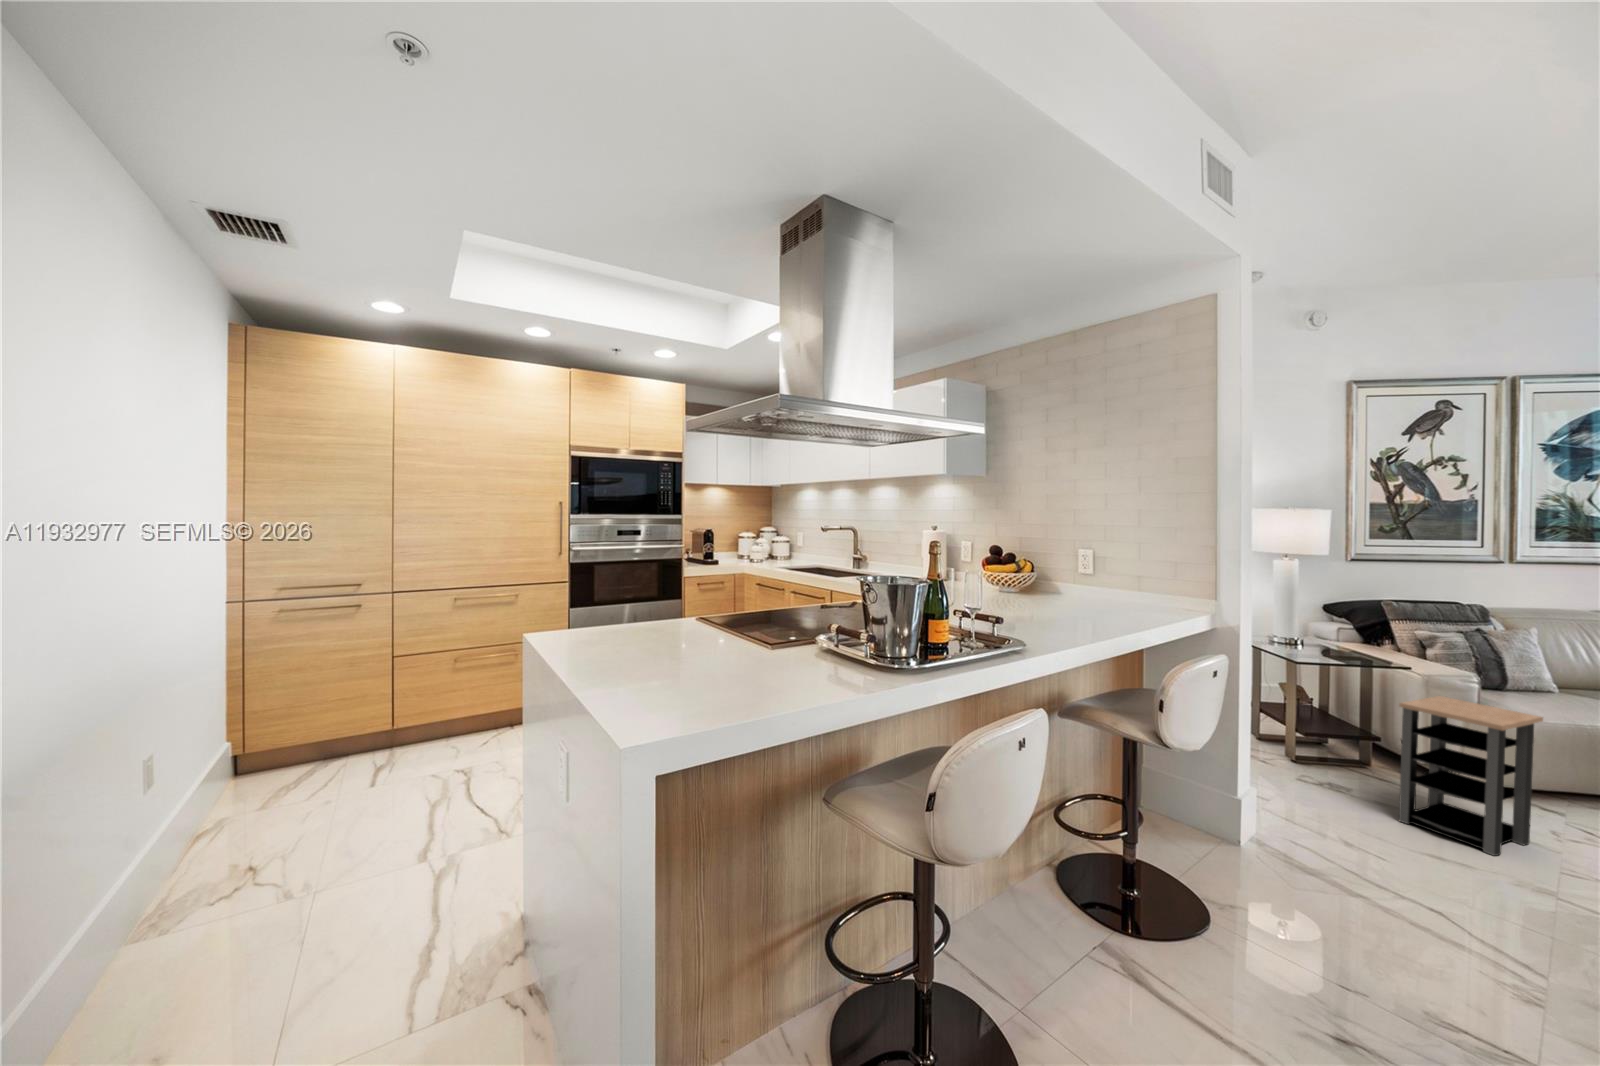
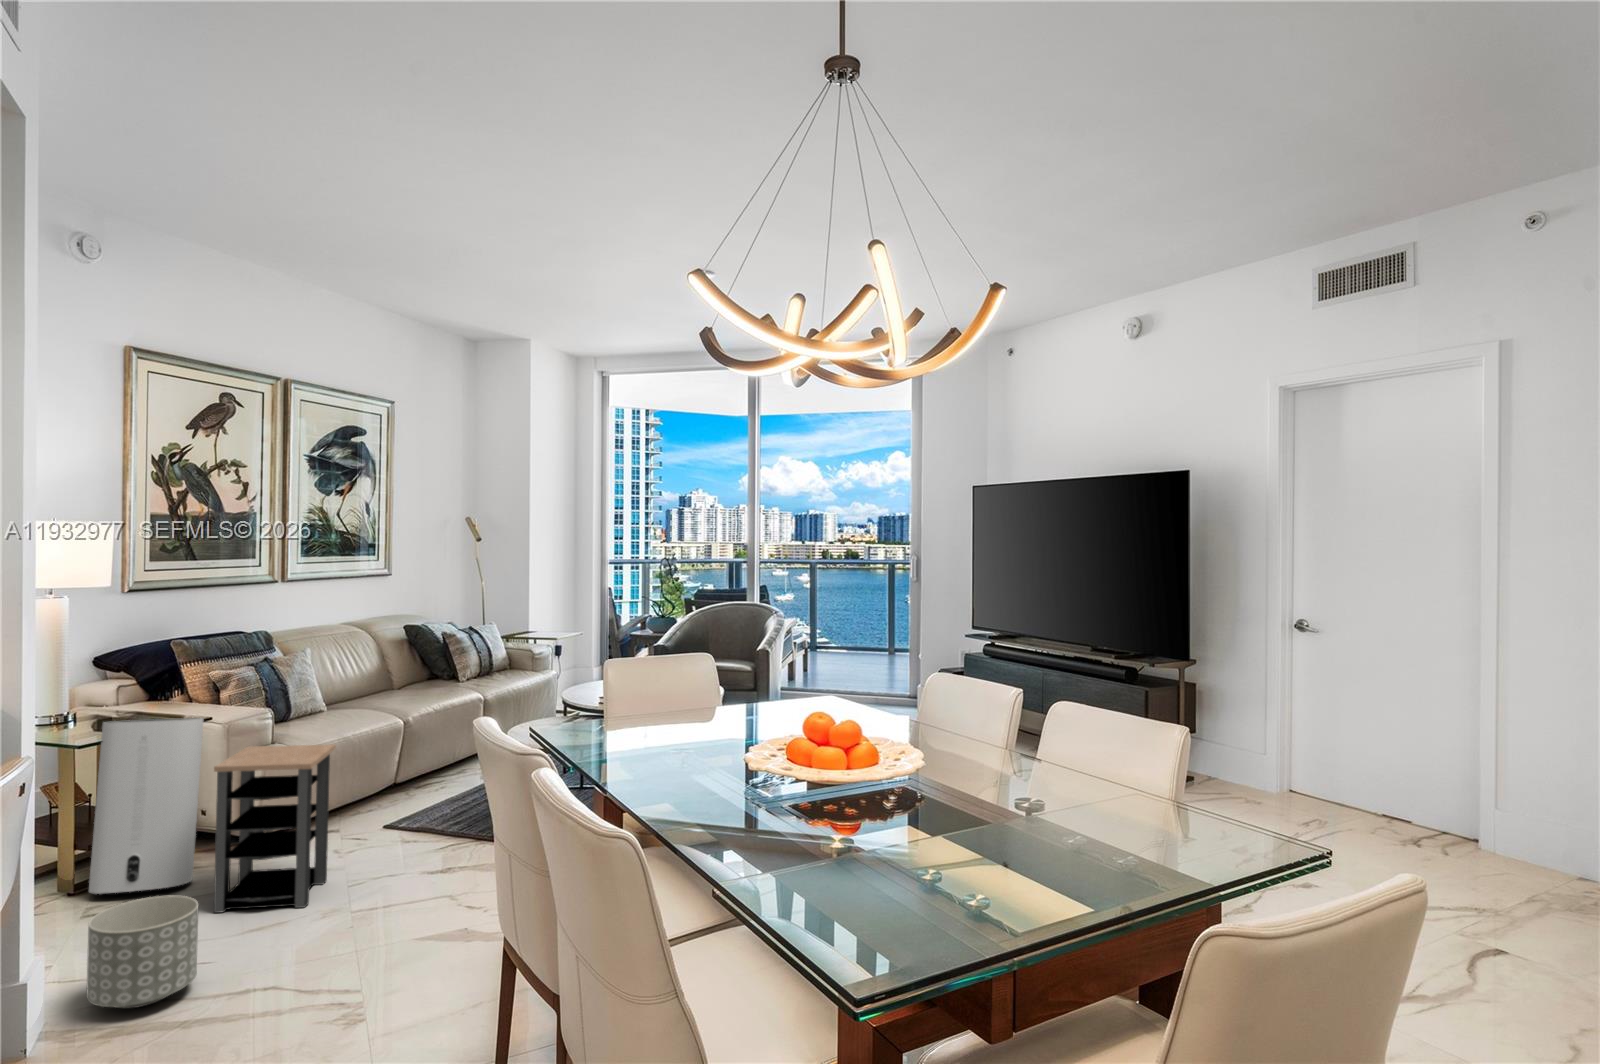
air purifier: none [1304,651,1399,790] -> present [89,718,203,894]
planter: none [1281,778,1370,862] -> present [87,896,198,1008]

